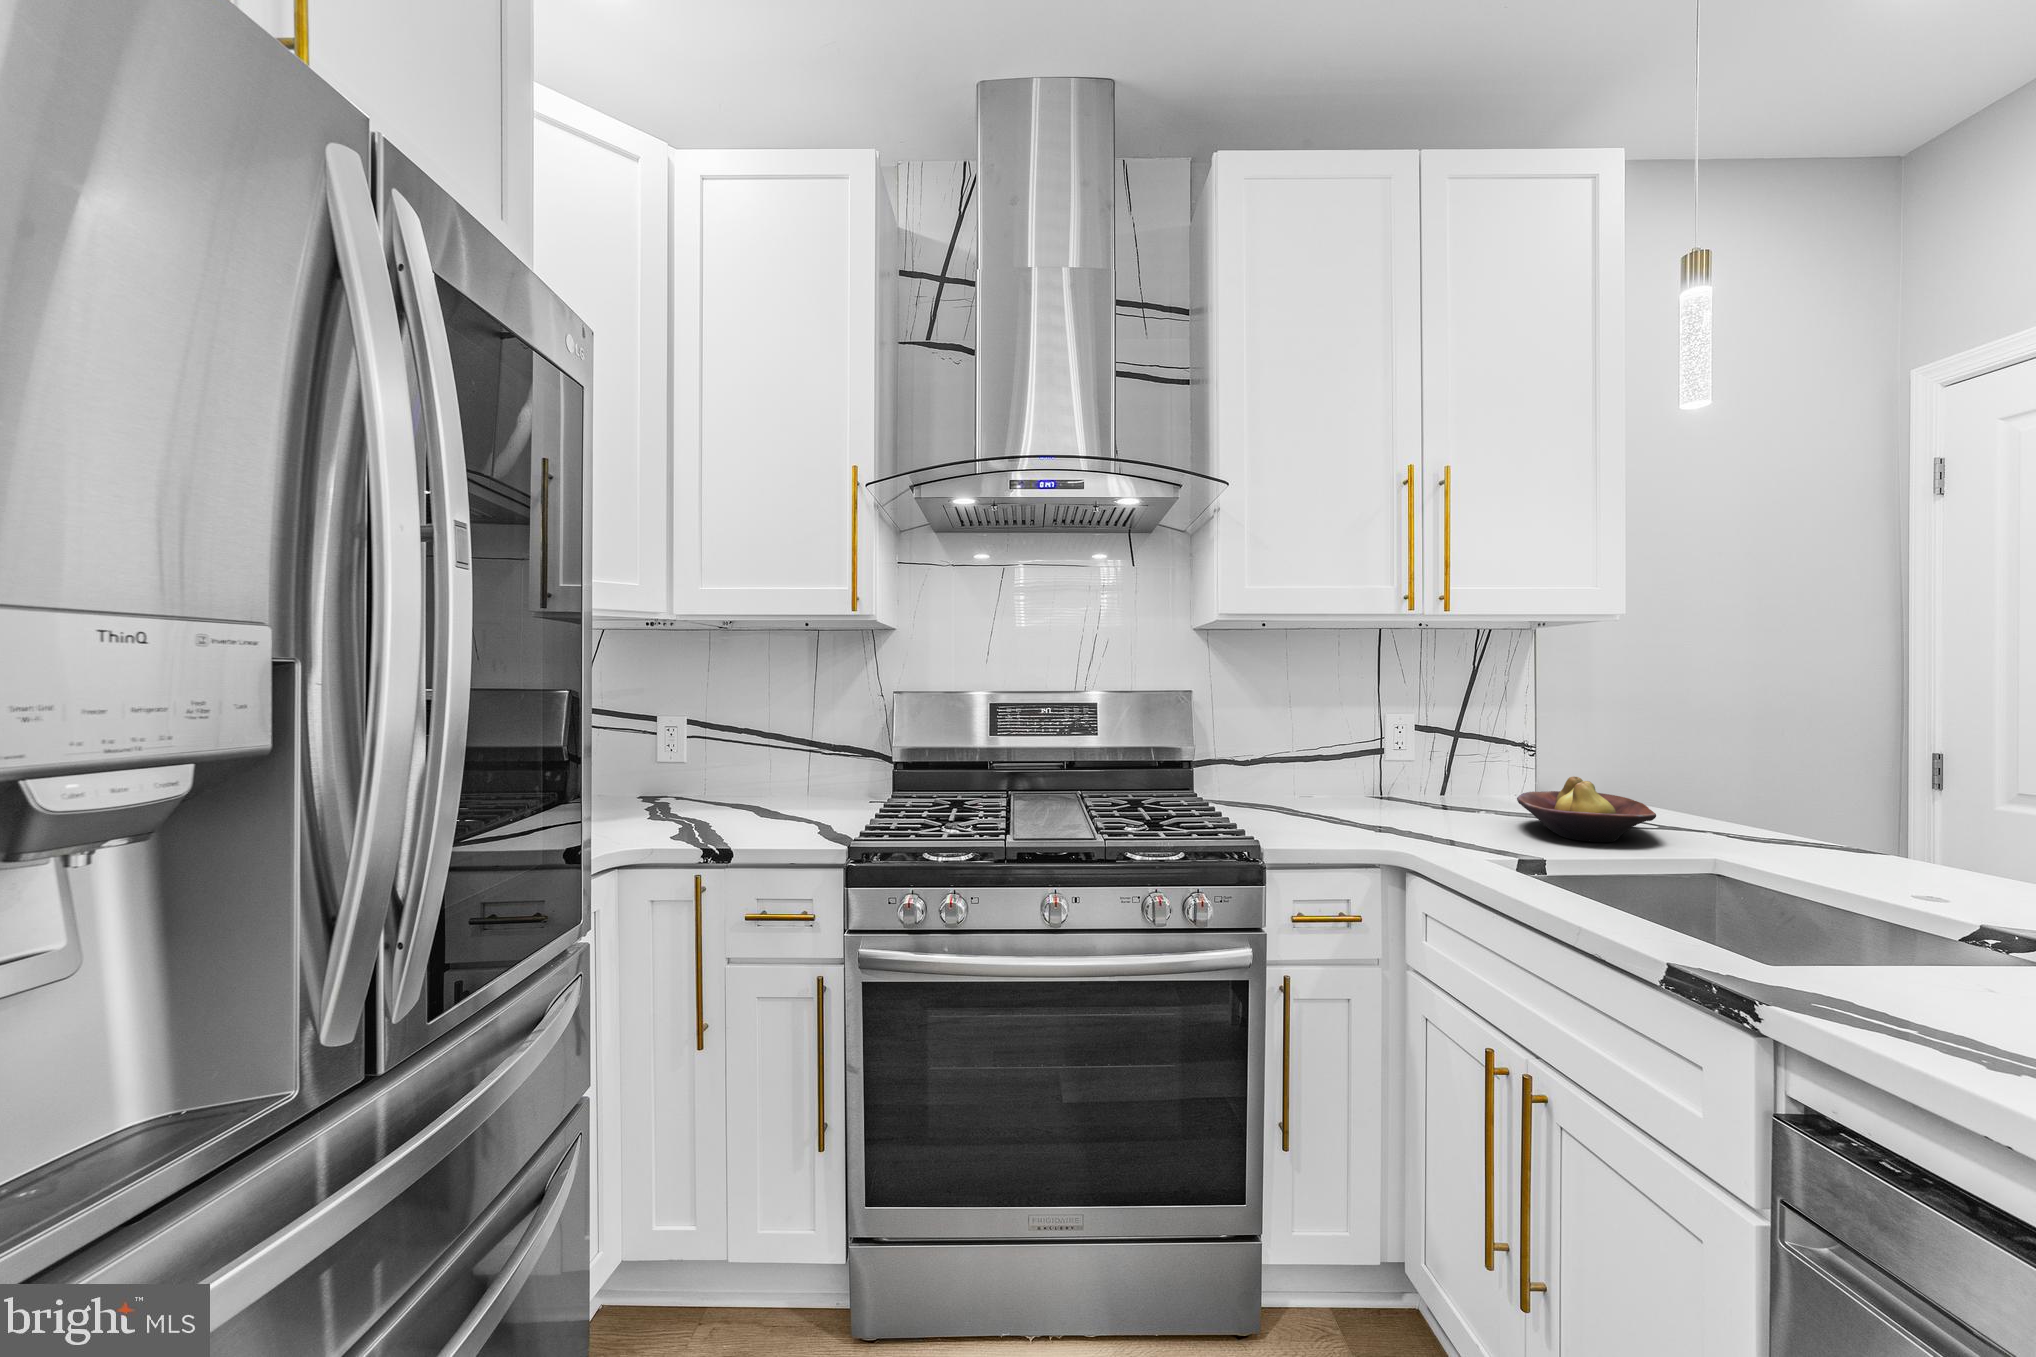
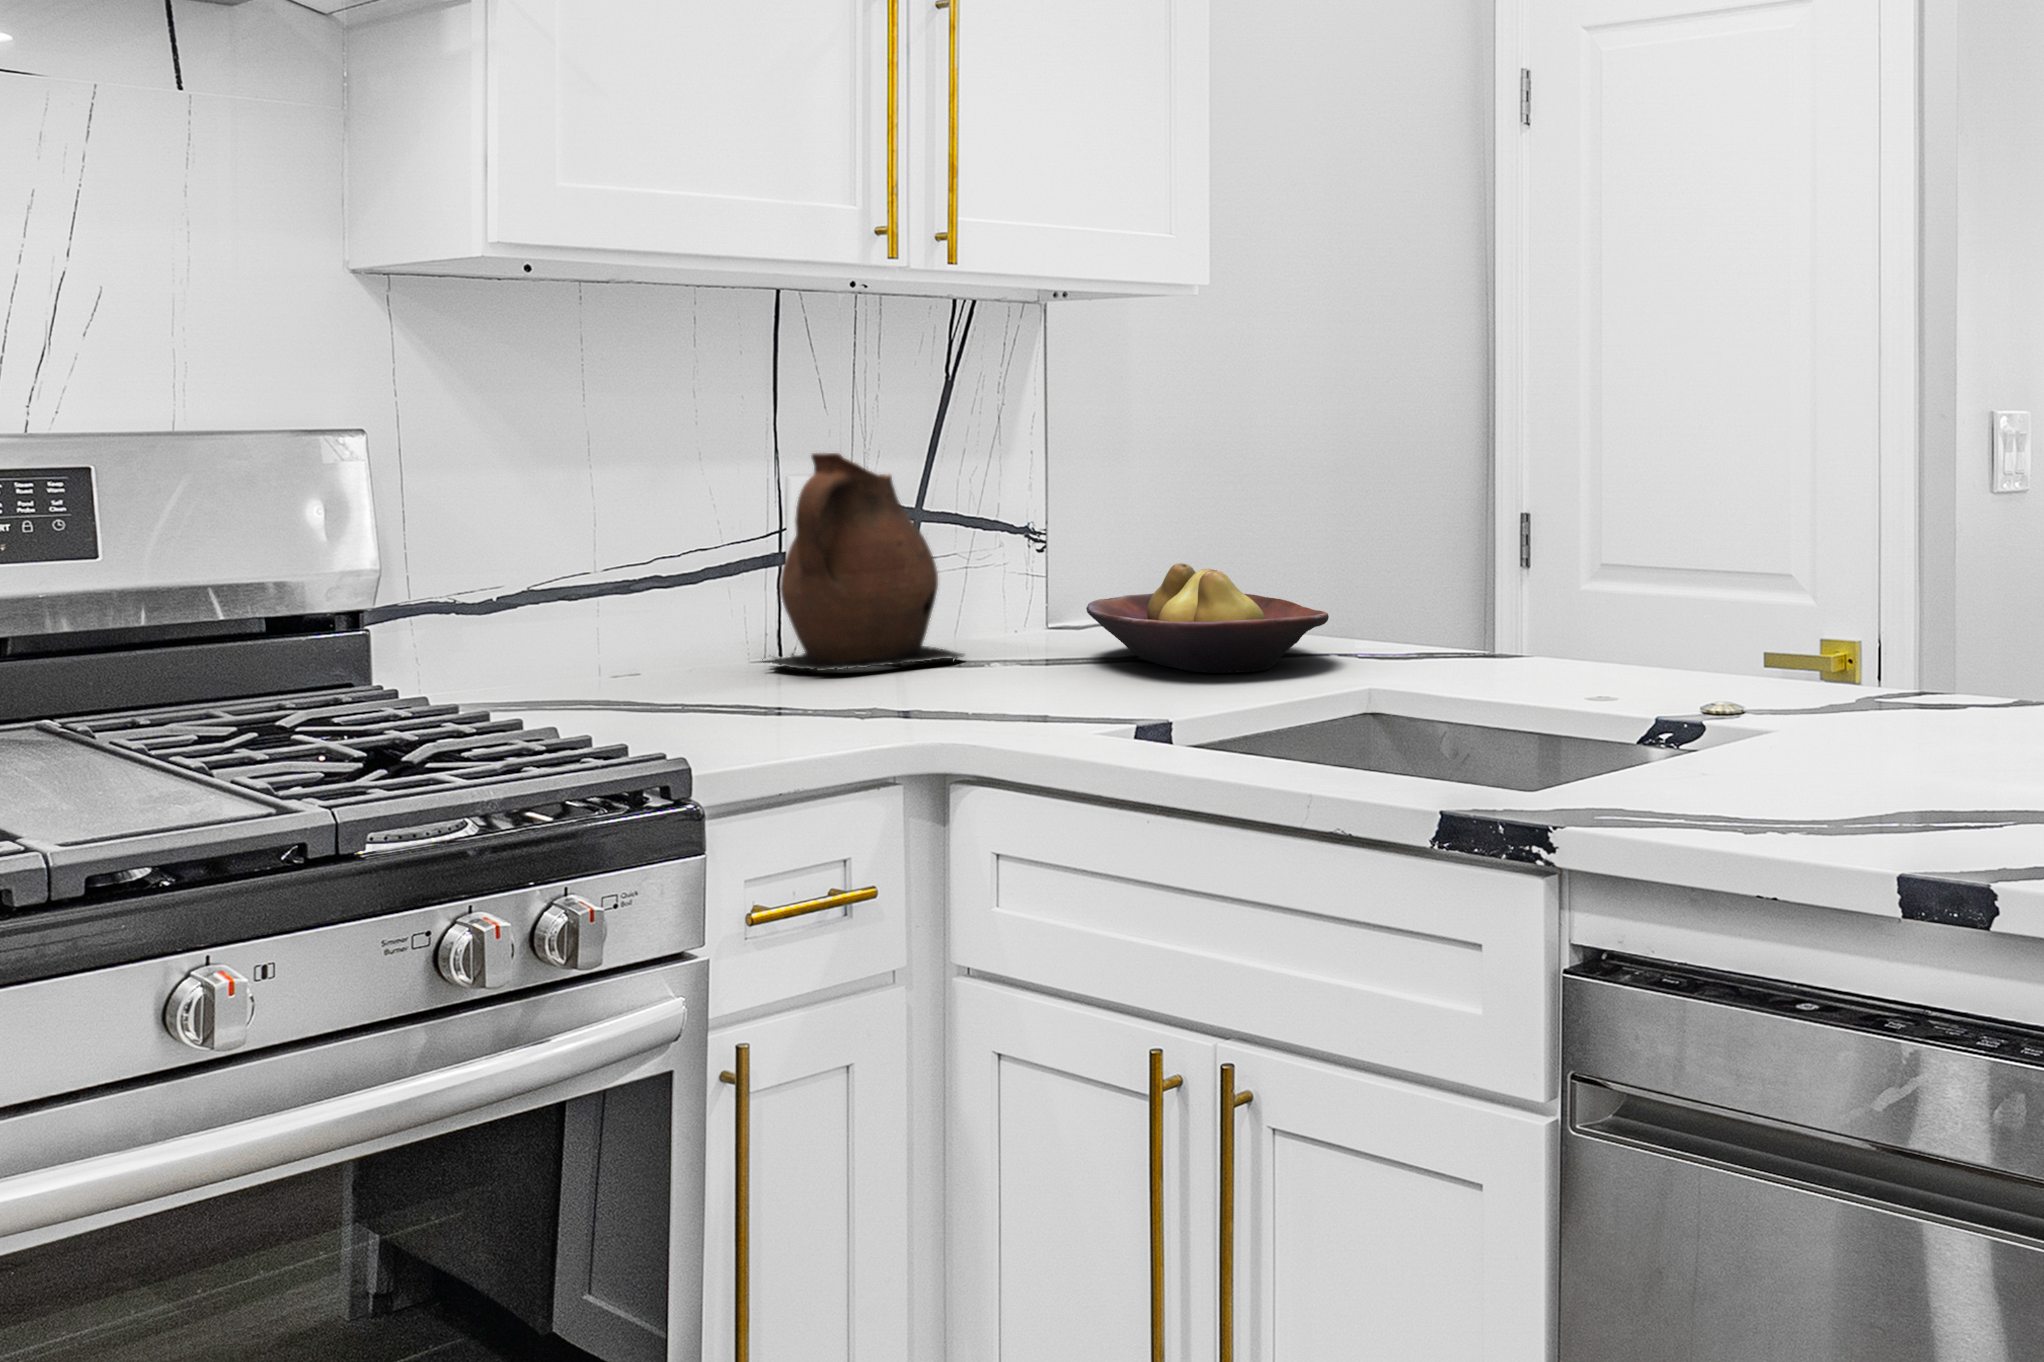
ceramic pitcher: none [1360,706,1458,816] -> present [762,453,964,671]

